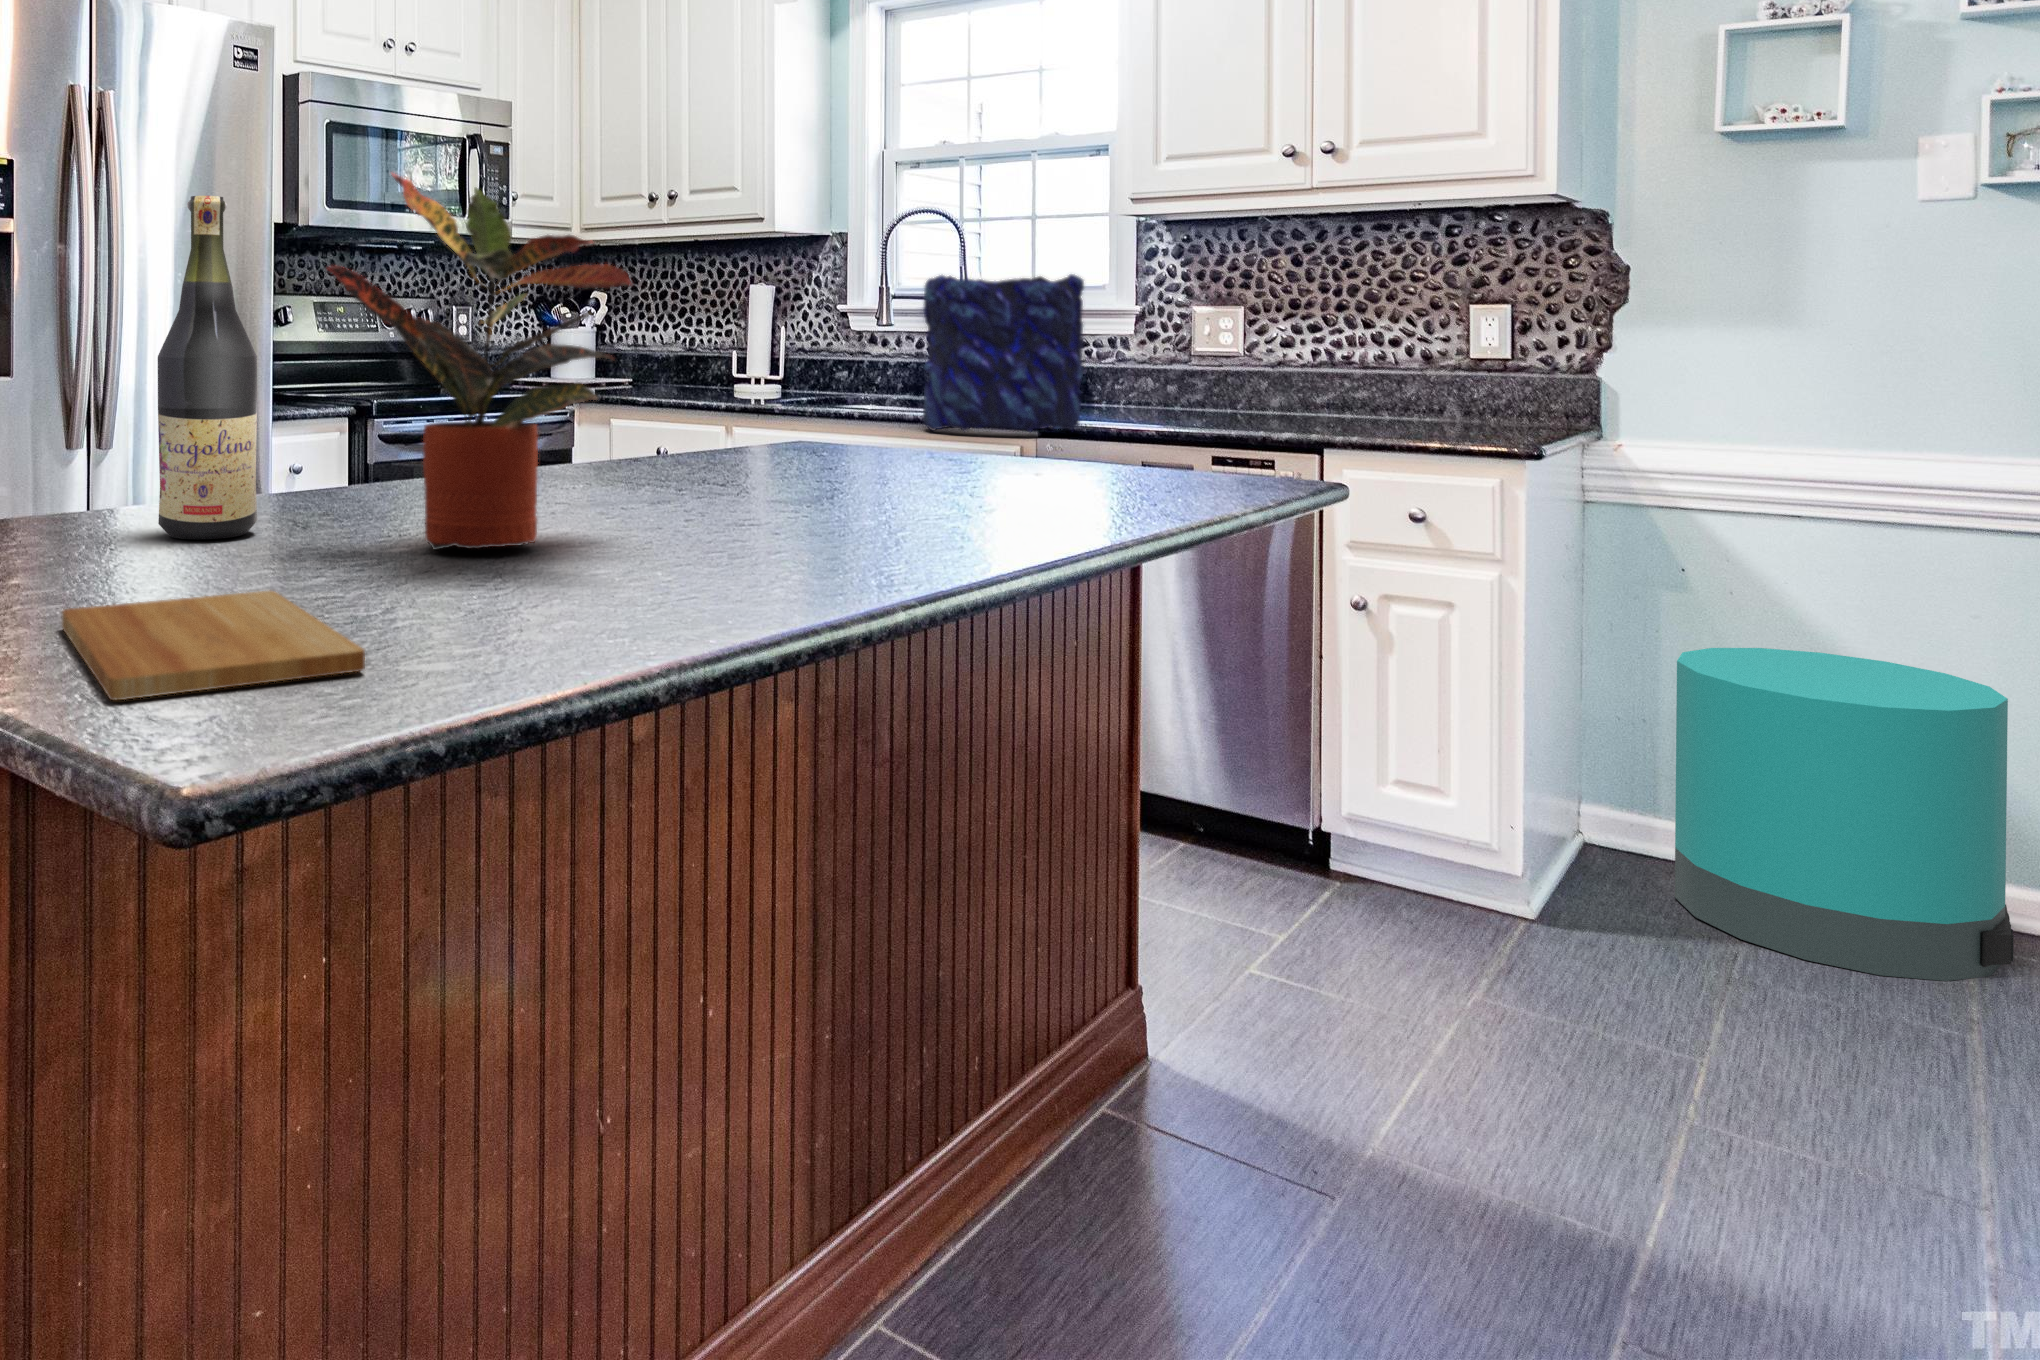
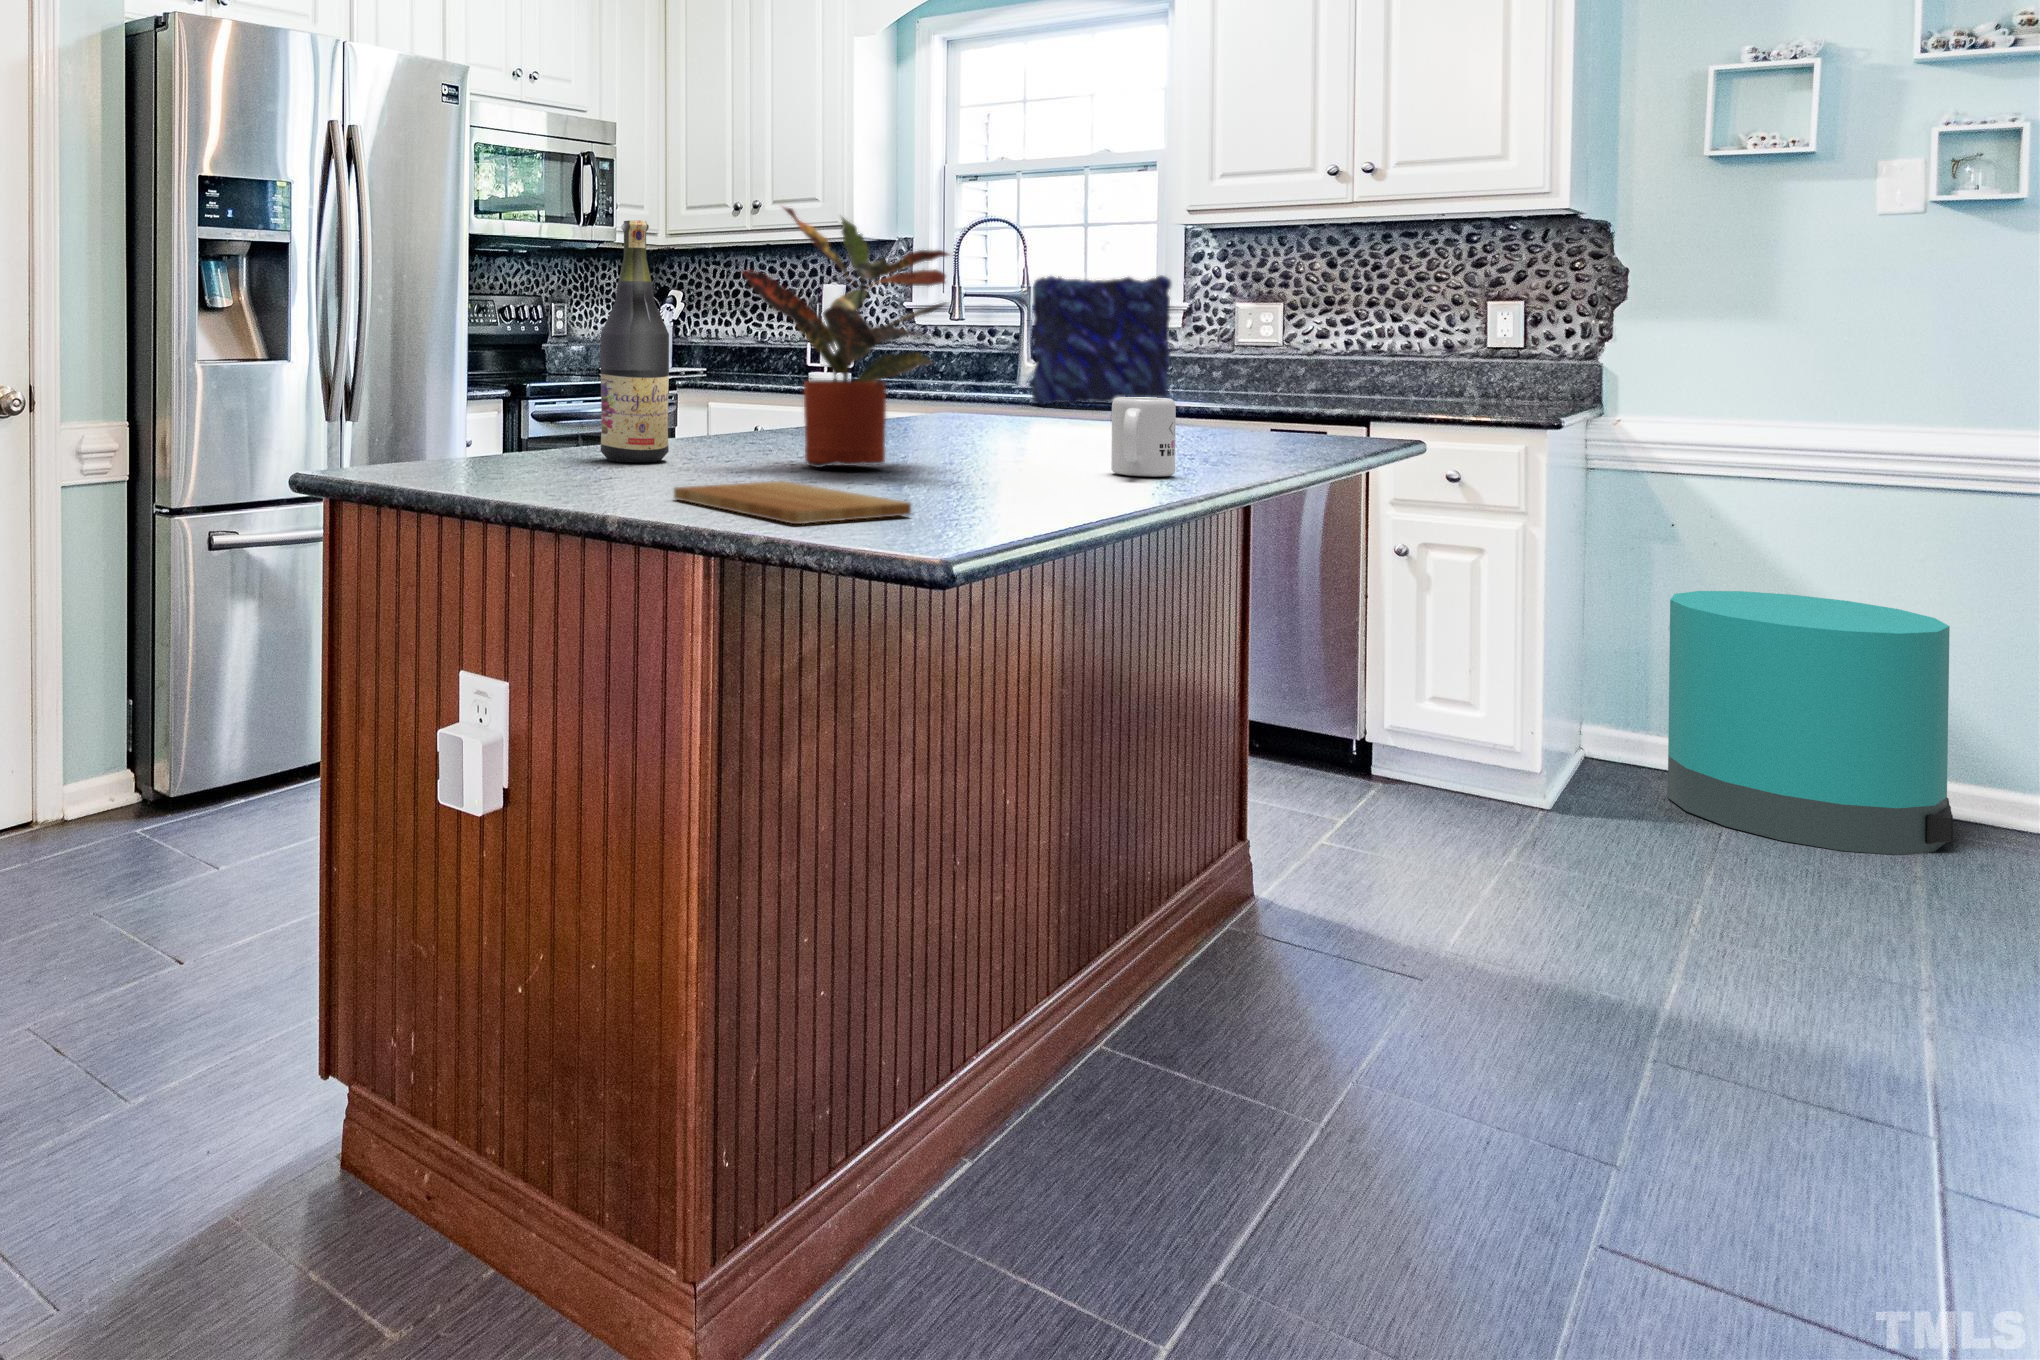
mug: none [848,447,936,565] -> present [1111,397,1176,477]

